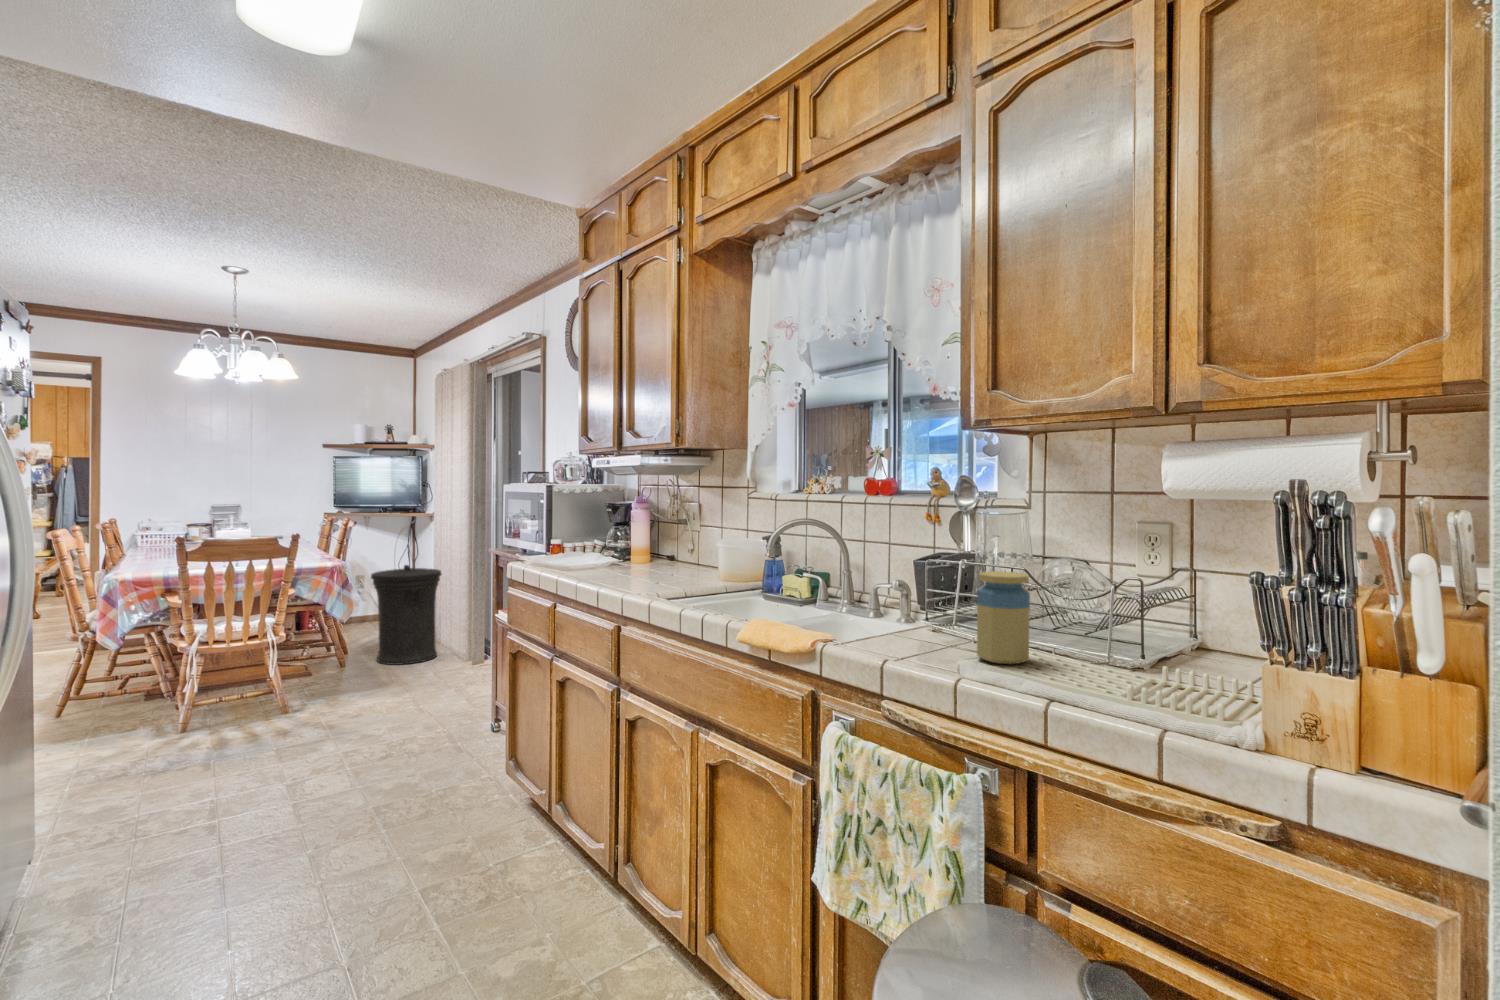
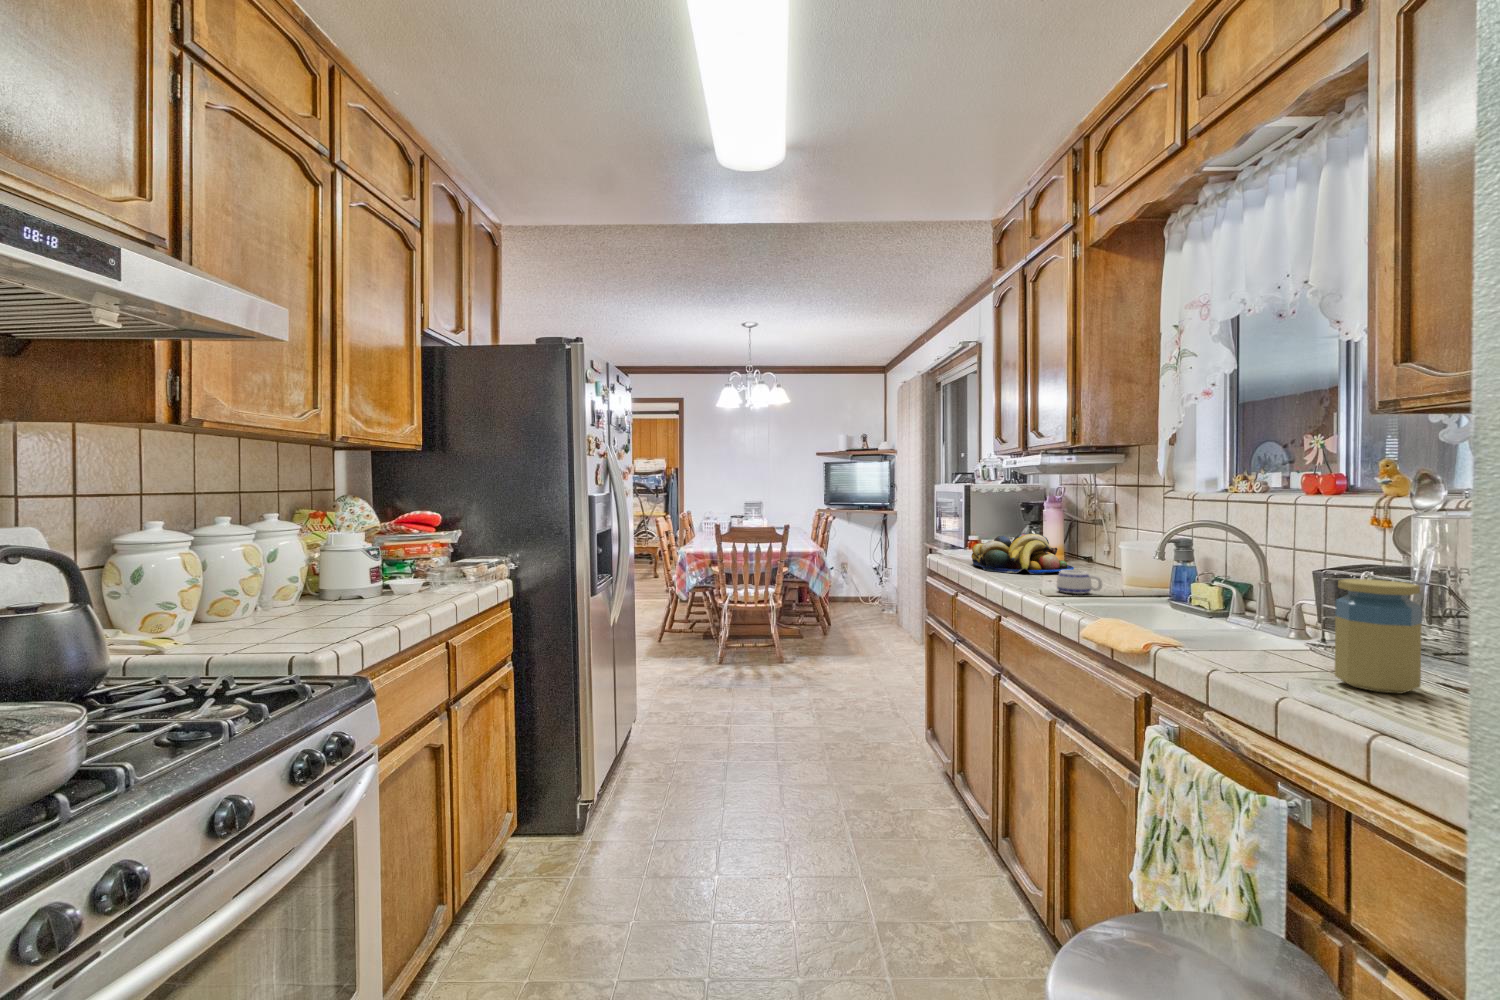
fruit bowl: none [571,536,672,579] -> present [971,533,1074,574]
trash can: present [371,565,442,665] -> none [845,555,901,639]
mug: none [679,573,720,597] -> present [1057,570,1102,594]

